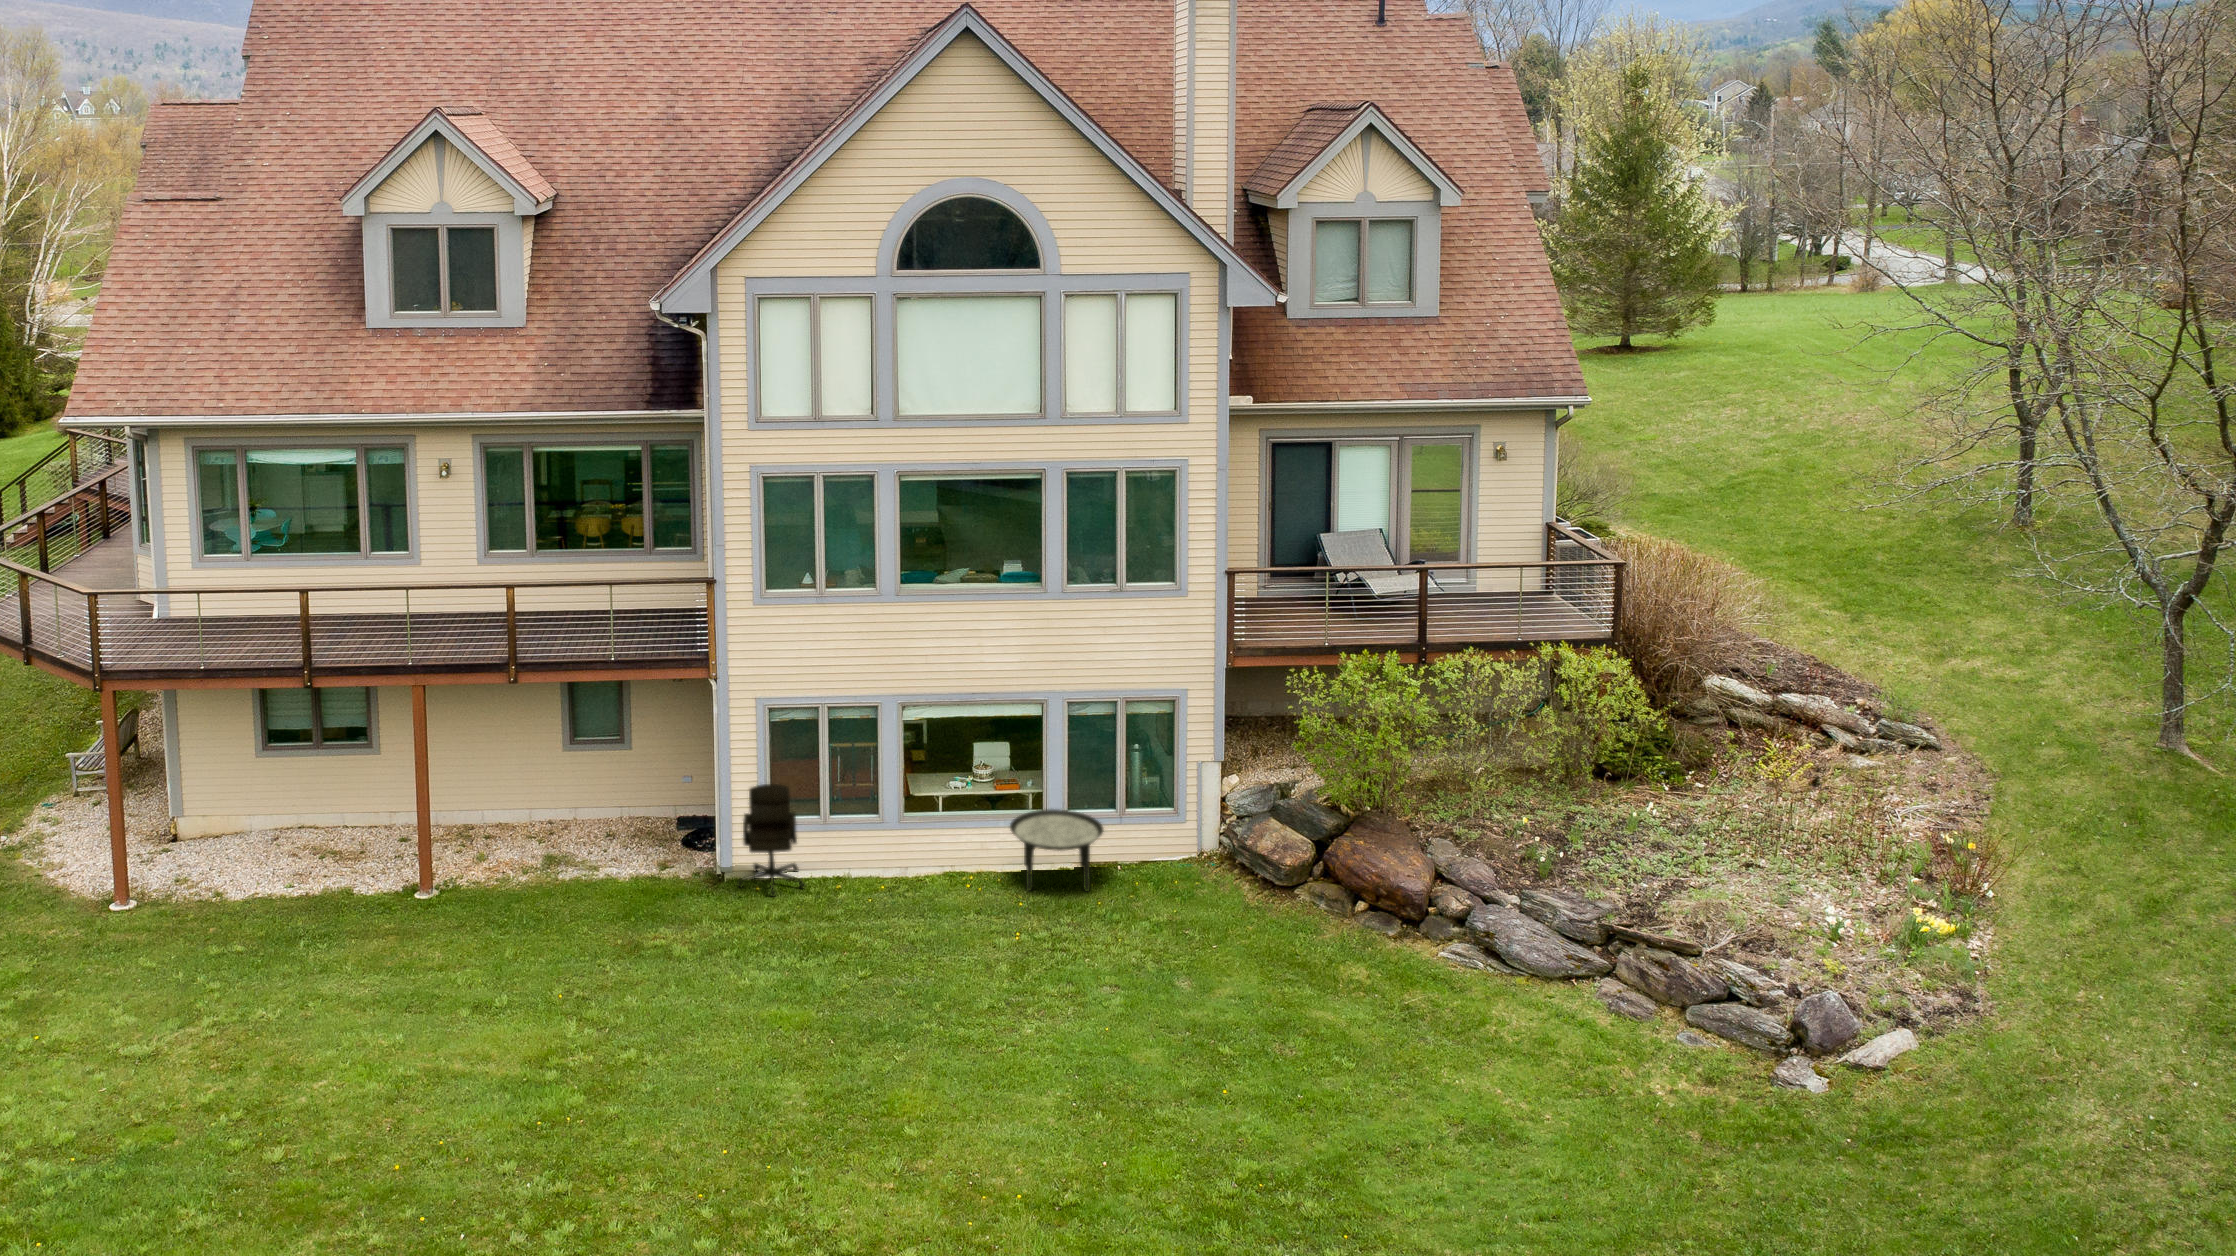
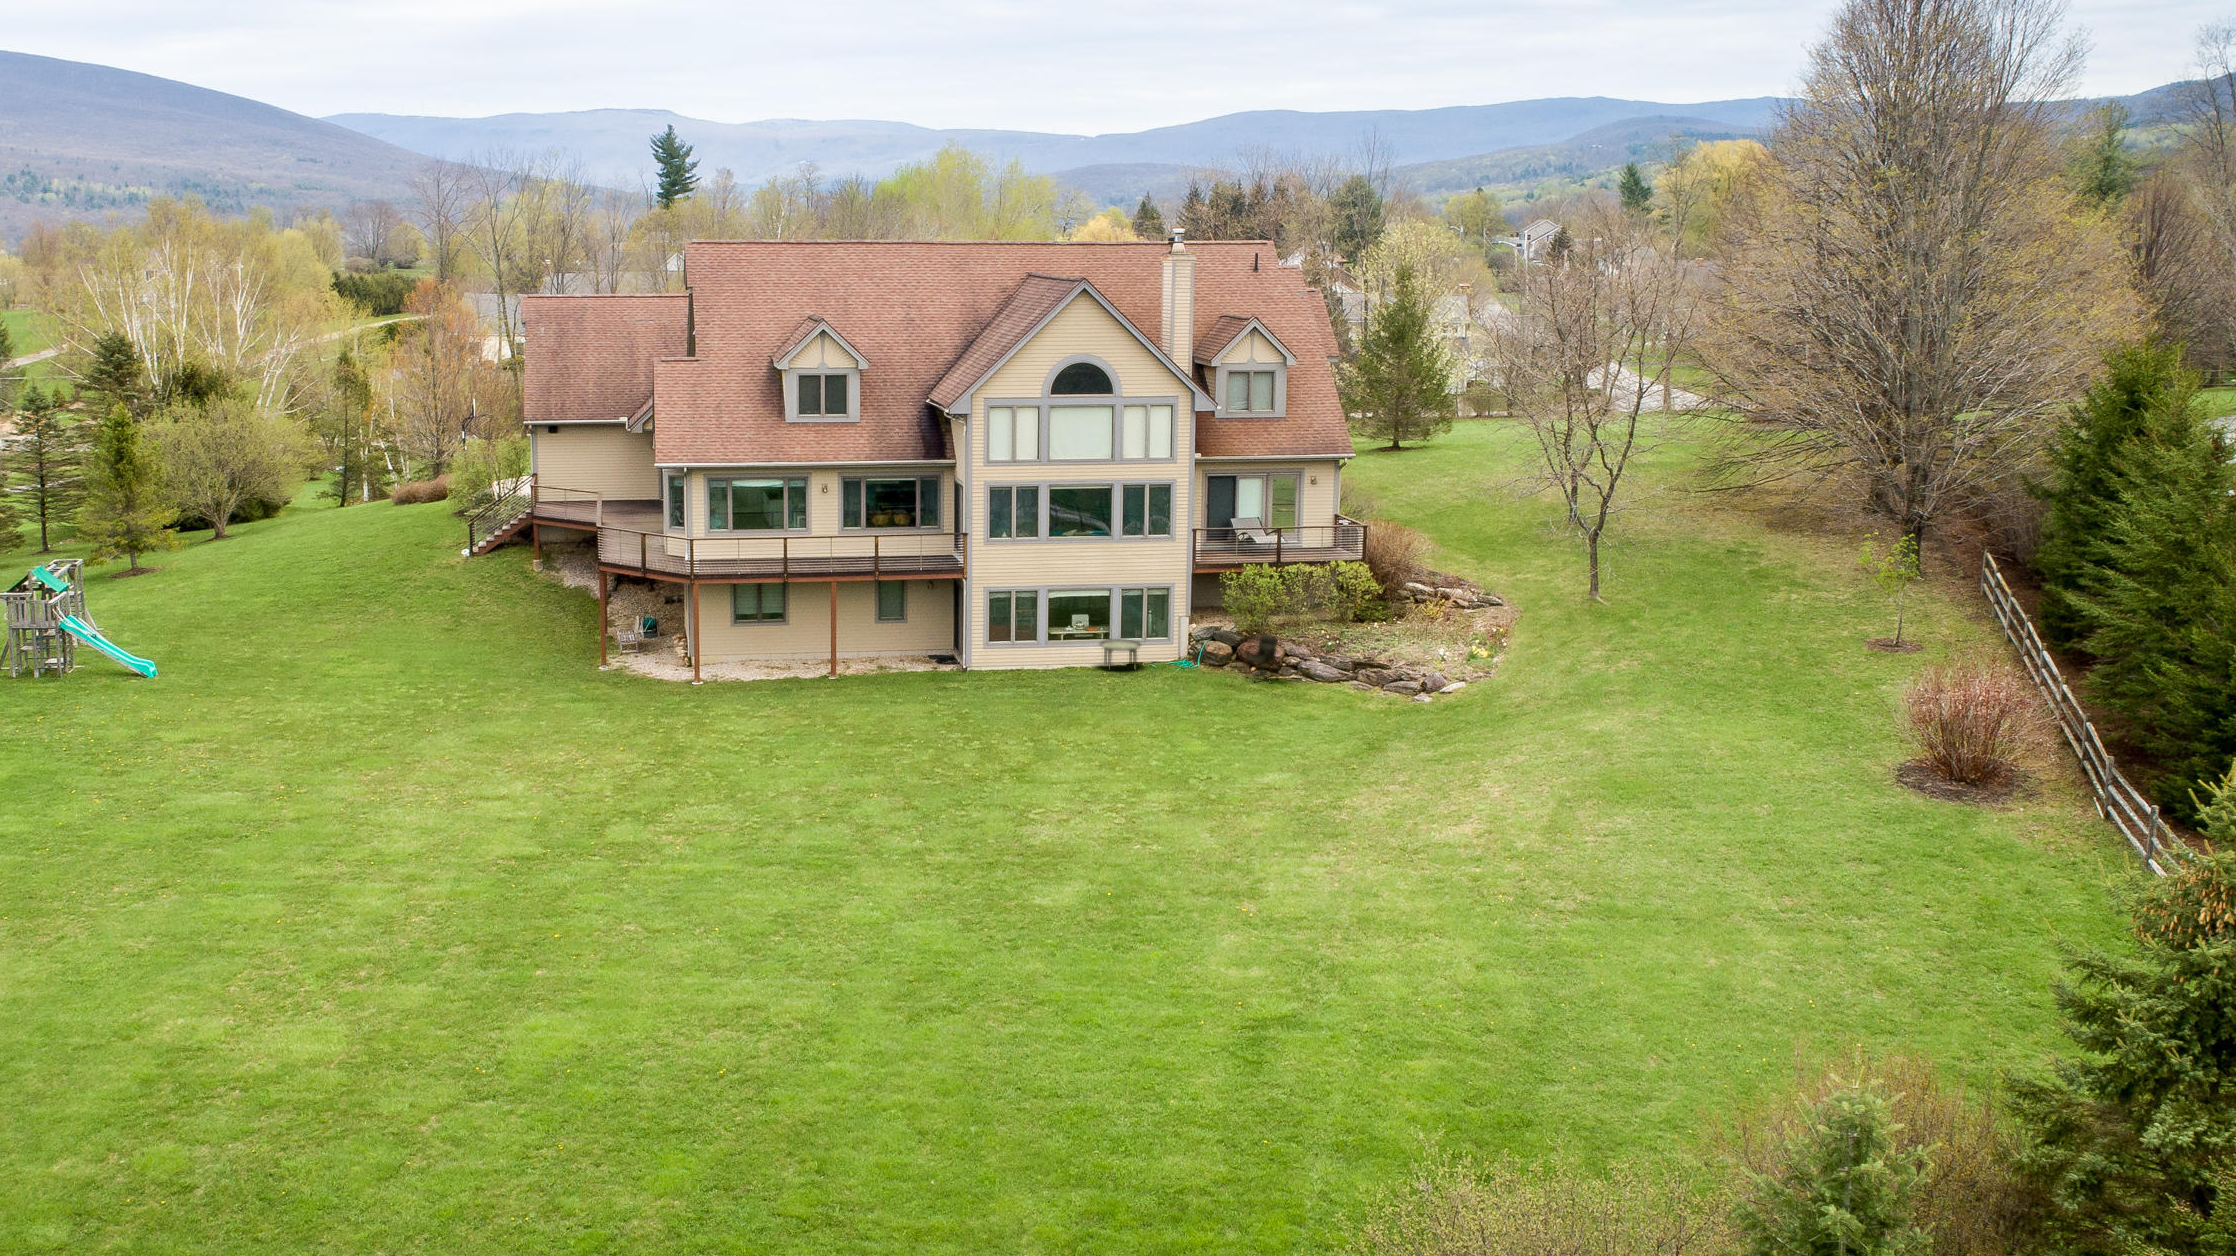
chair: present [737,784,805,896] -> present [1246,635,1278,681]

